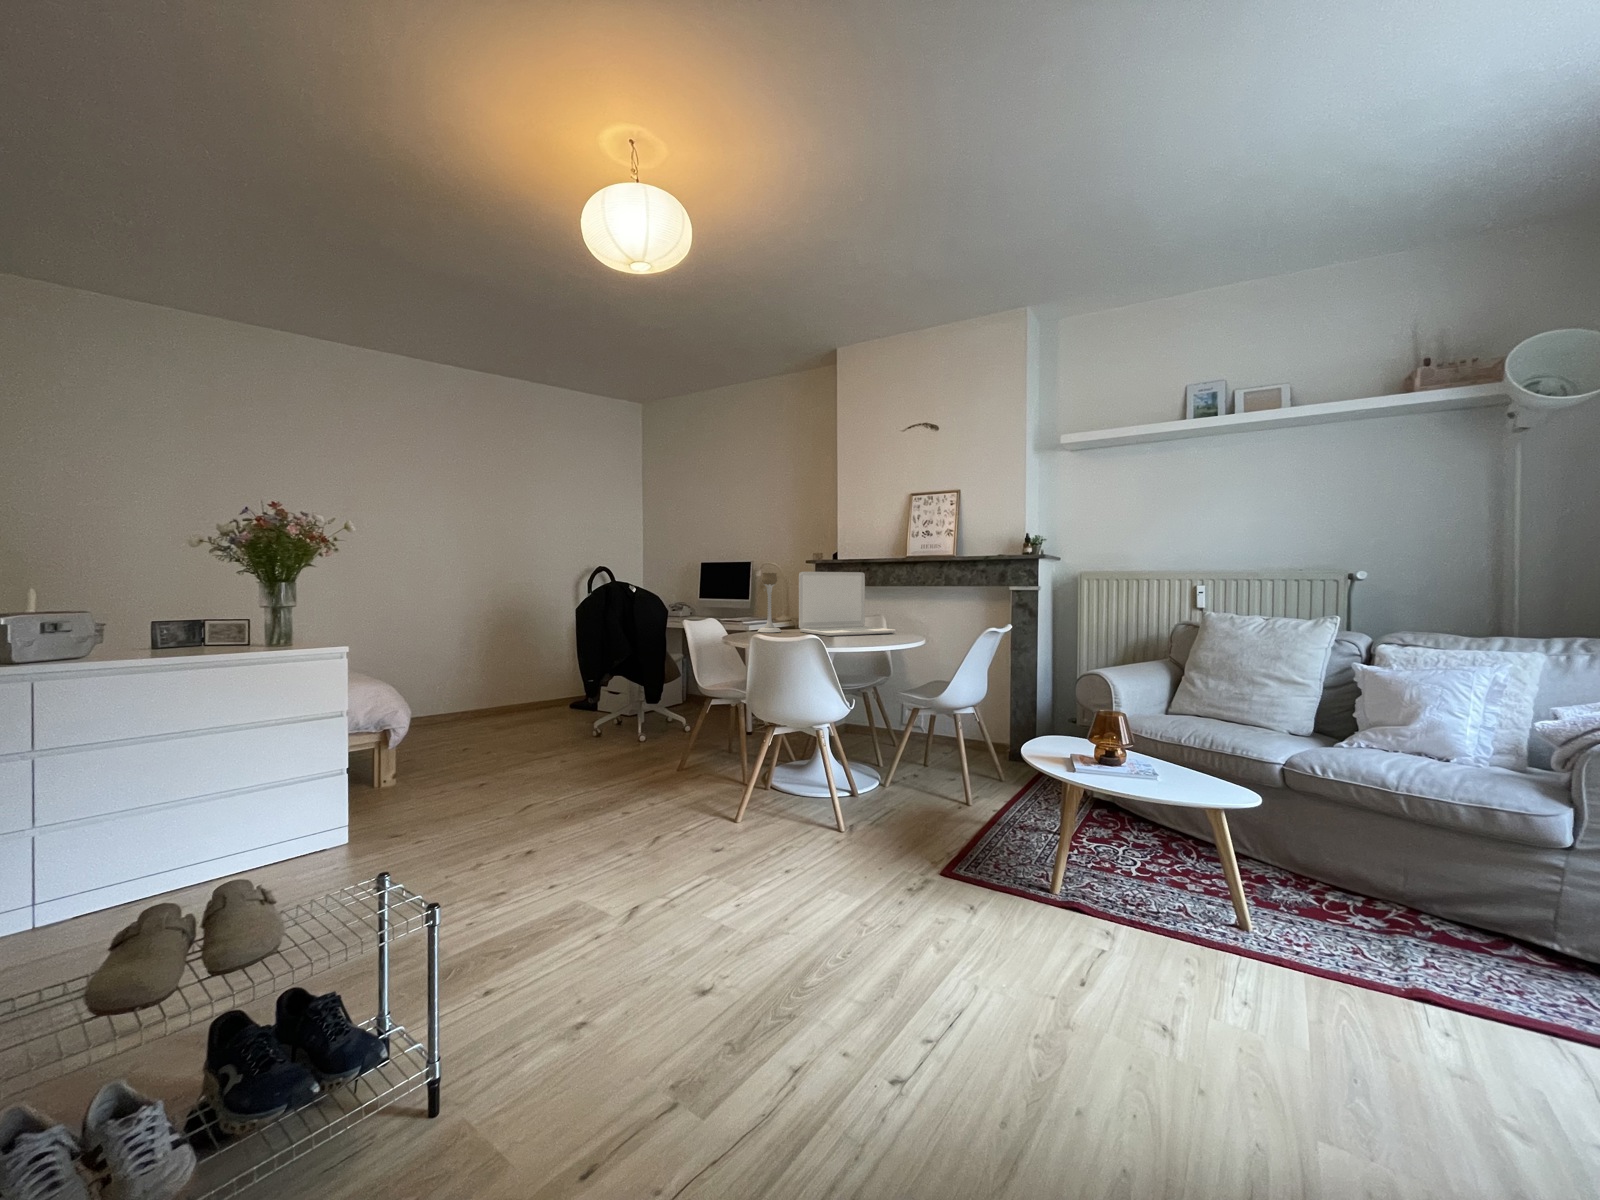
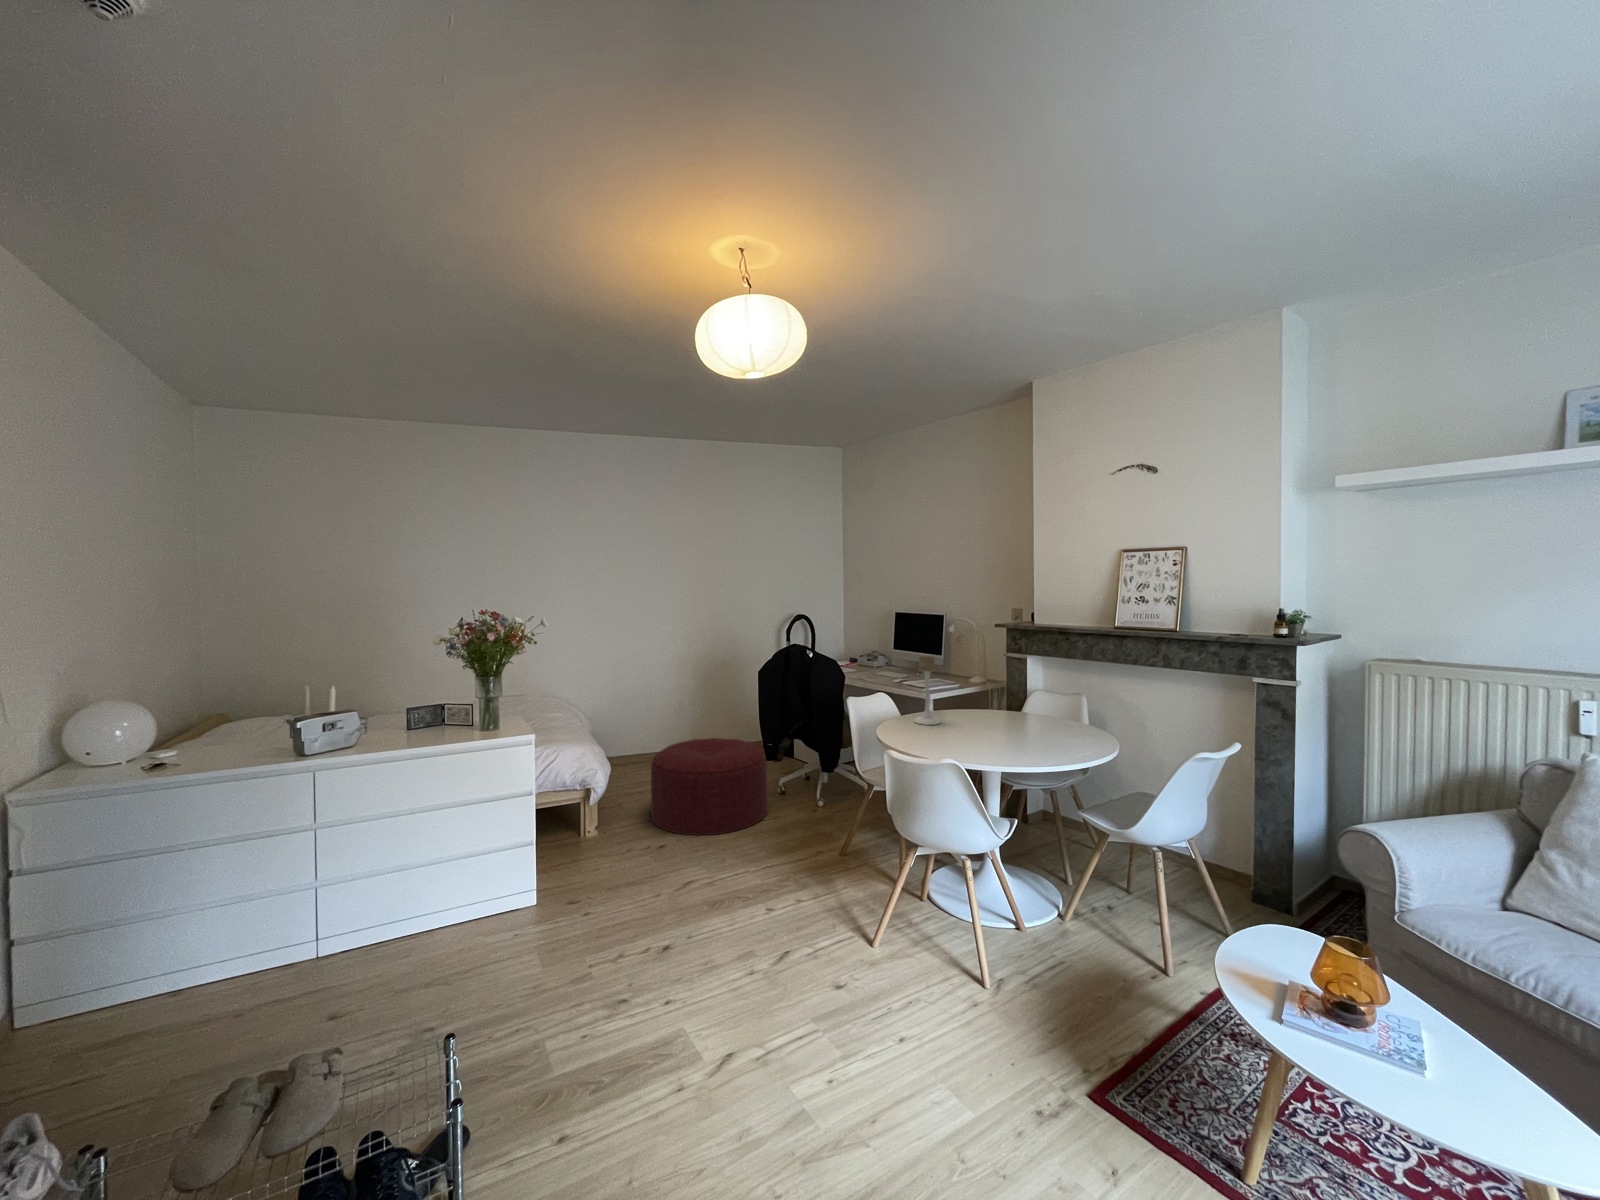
laptop: present [799,572,896,636] -> none [960,656,1078,741]
ottoman: none [462,681,594,774] -> present [651,738,767,835]

